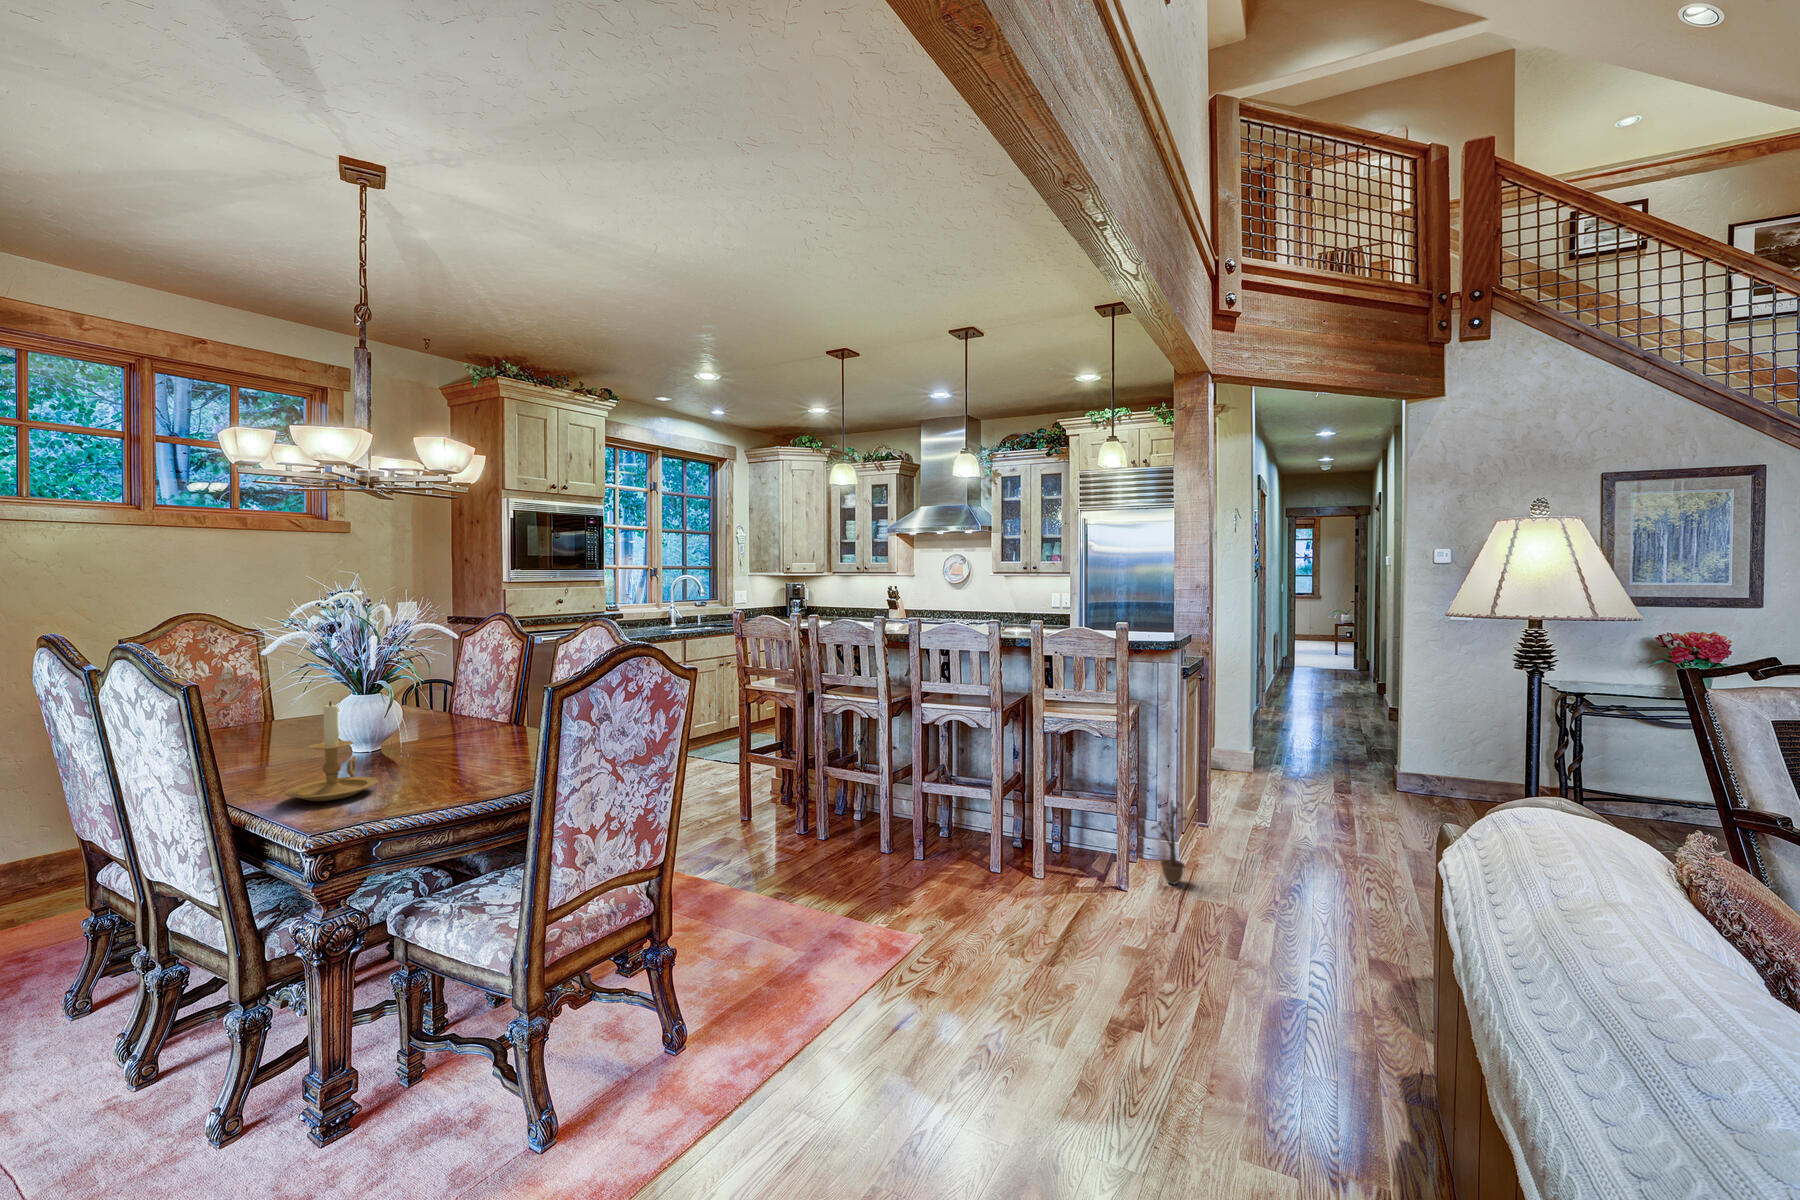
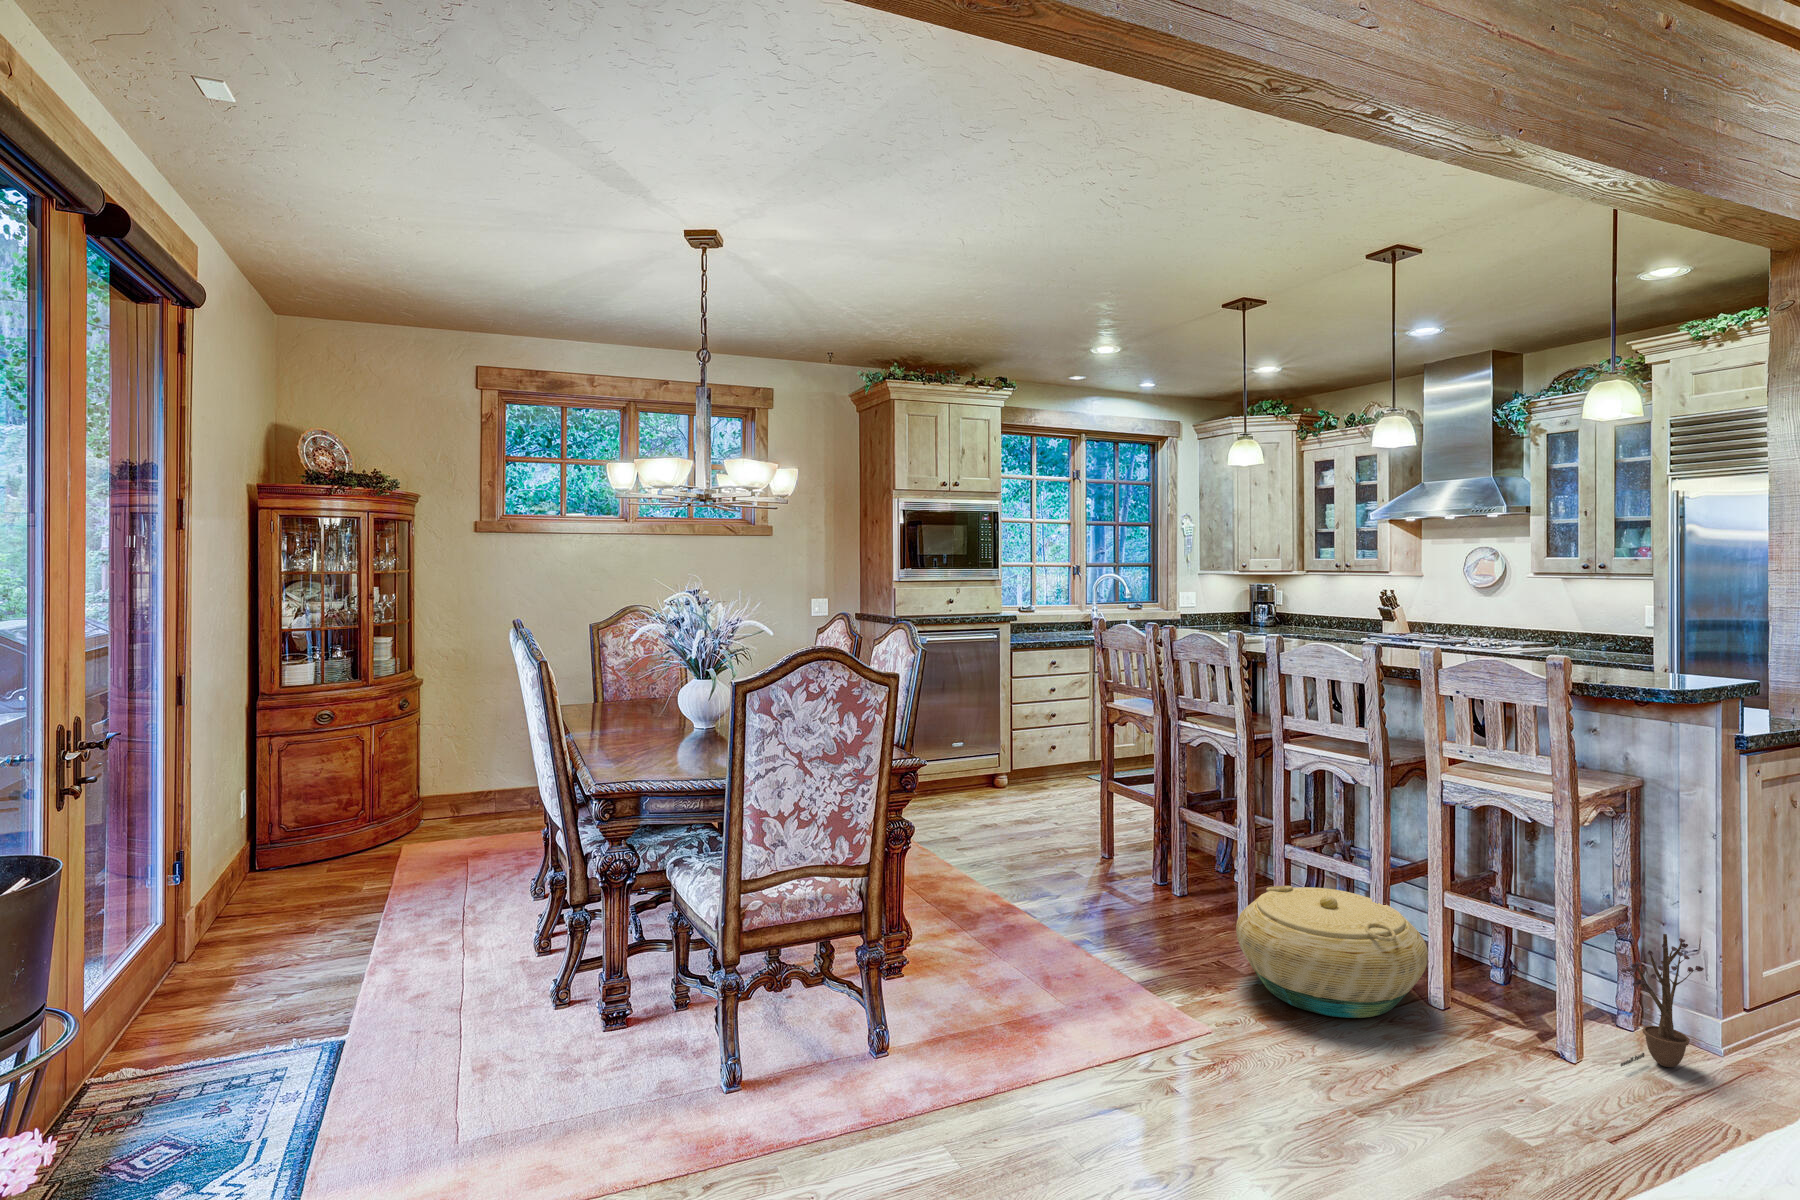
candle holder: present [284,701,378,801] -> none [611,681,676,762]
basket: none [911,810,1043,905] -> present [1236,886,1428,1018]

